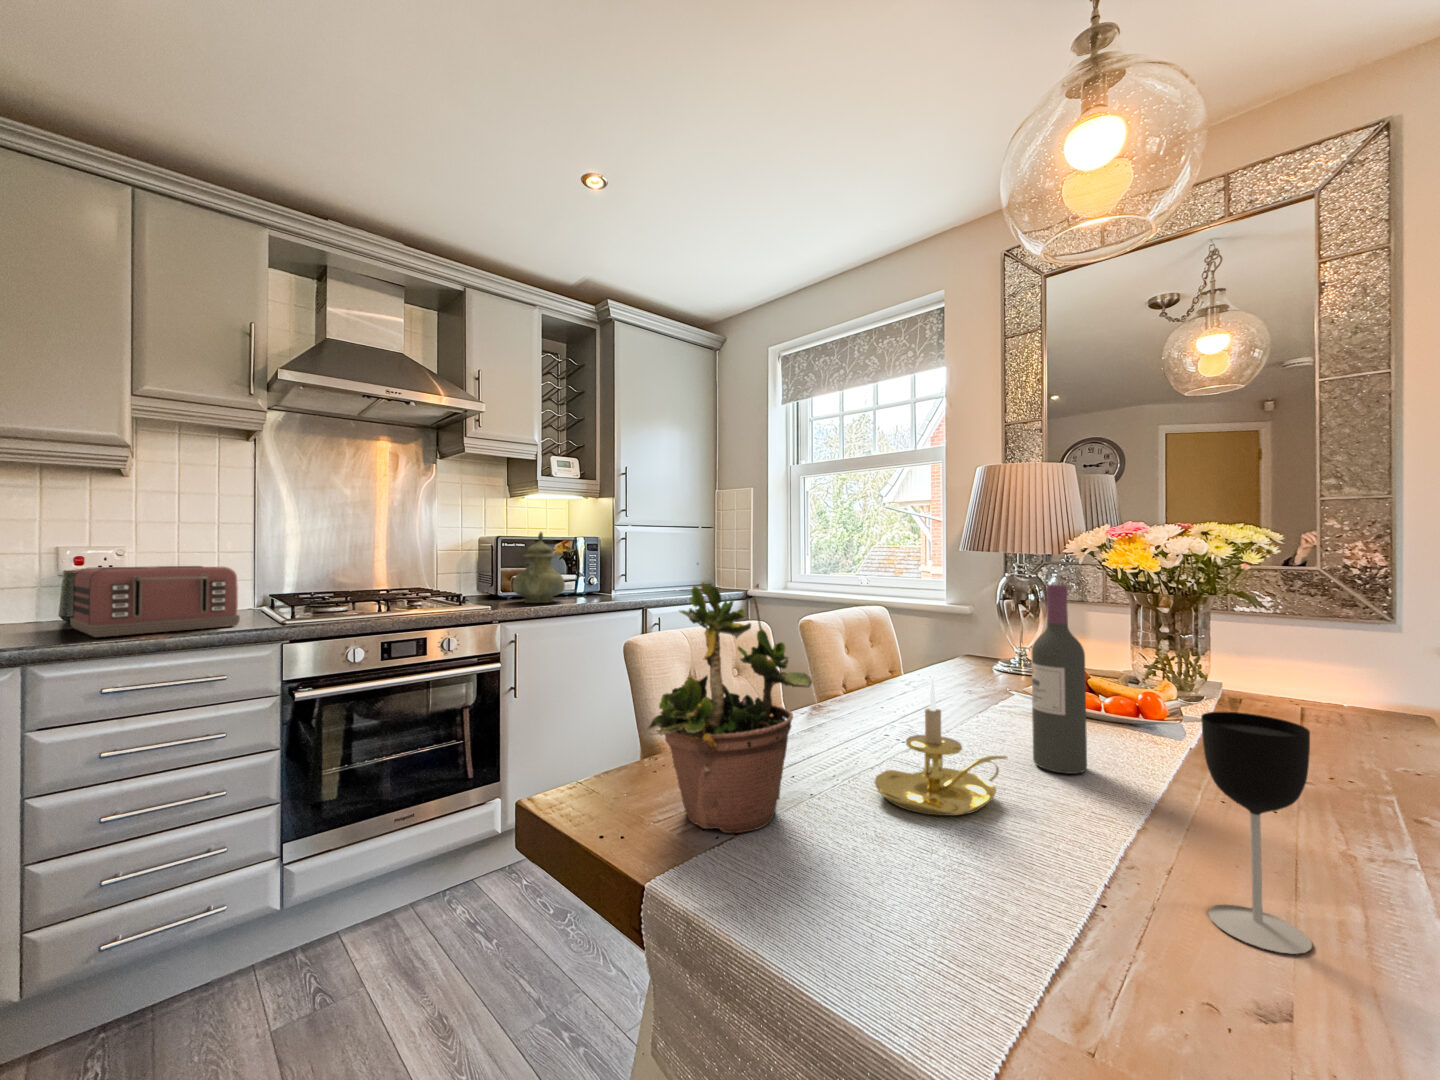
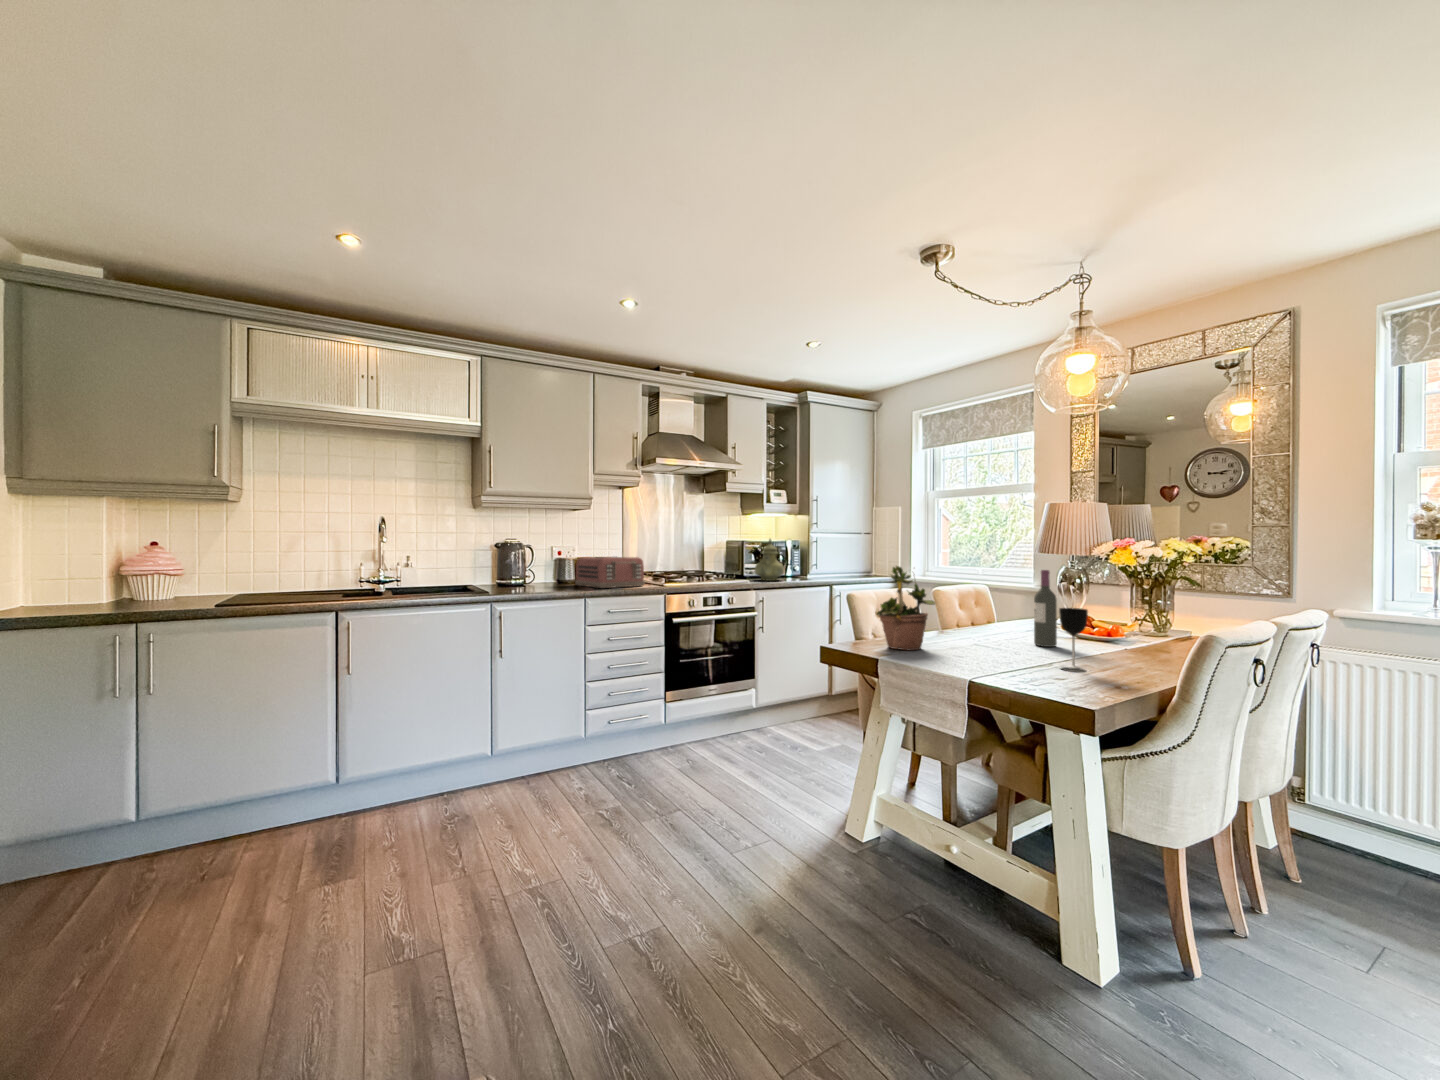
candle holder: present [875,679,1007,816] -> none [960,604,1015,651]

